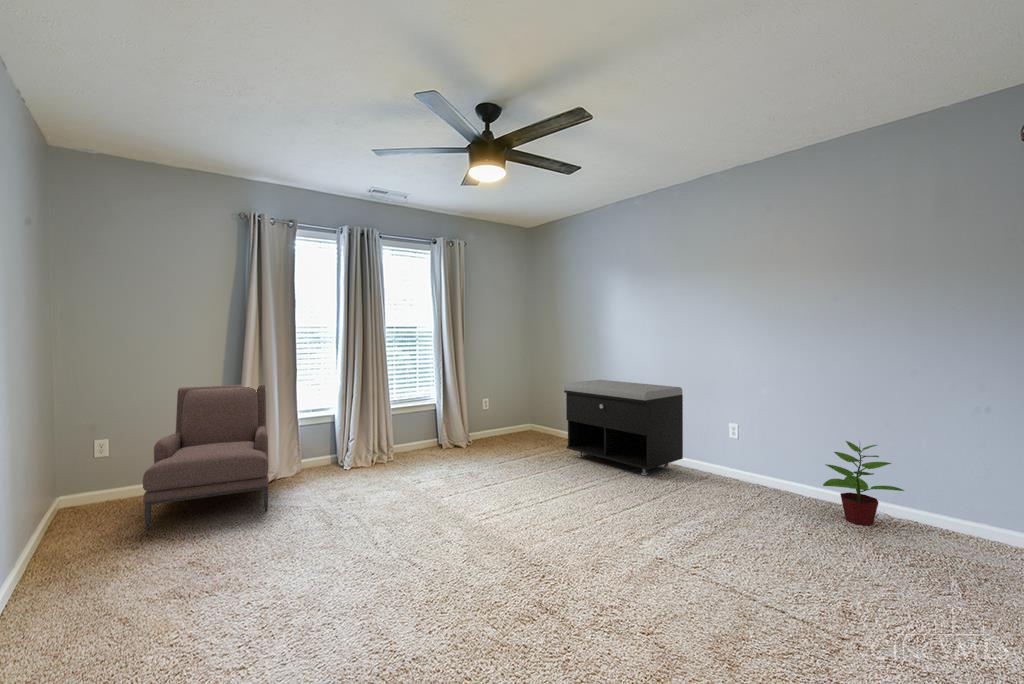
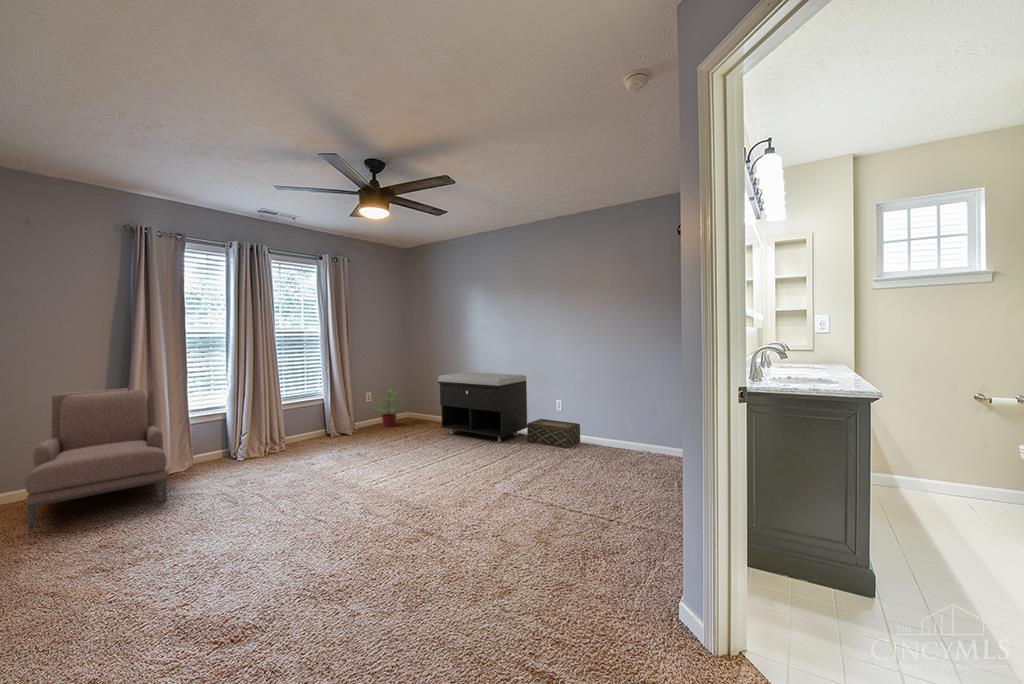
potted plant: present [823,441,904,526] -> present [375,389,401,427]
woven basket: none [684,448,765,495] -> present [527,419,580,448]

